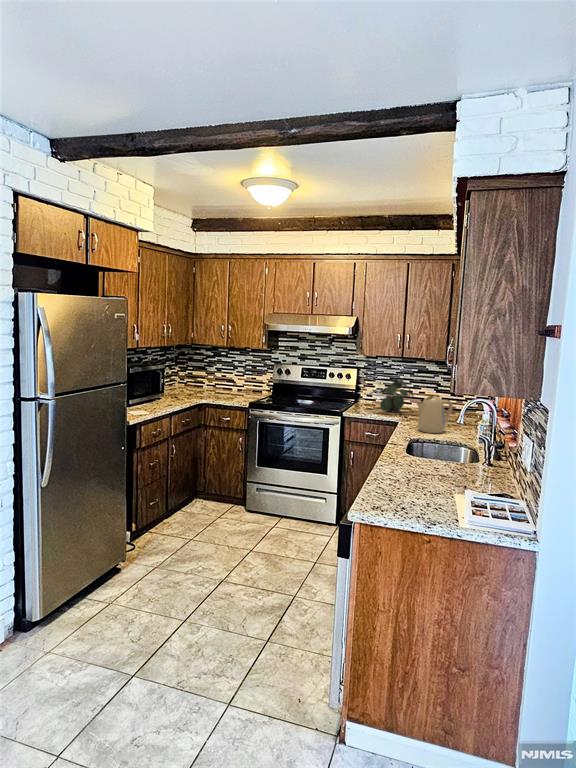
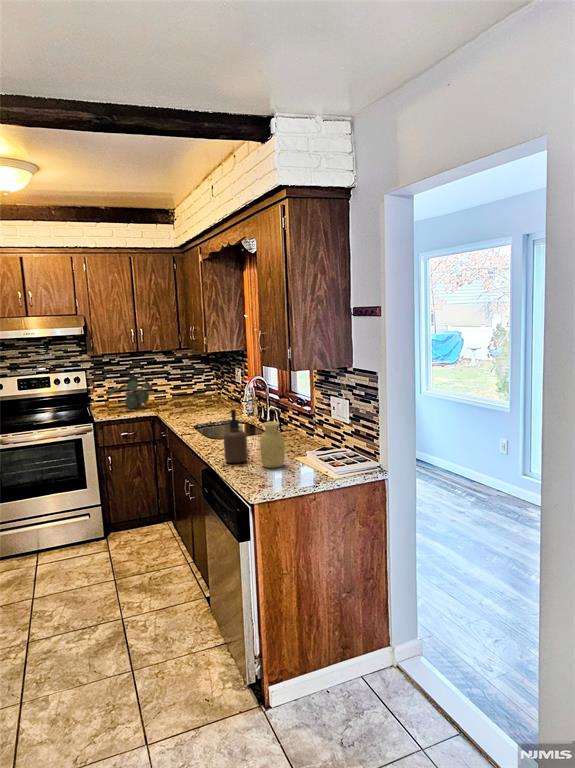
kettle: present [417,396,453,433] -> none [180,383,209,419]
soap dispenser: none [385,424,411,482] -> present [224,409,248,463]
vase: none [411,445,440,498] -> present [260,421,285,468]

